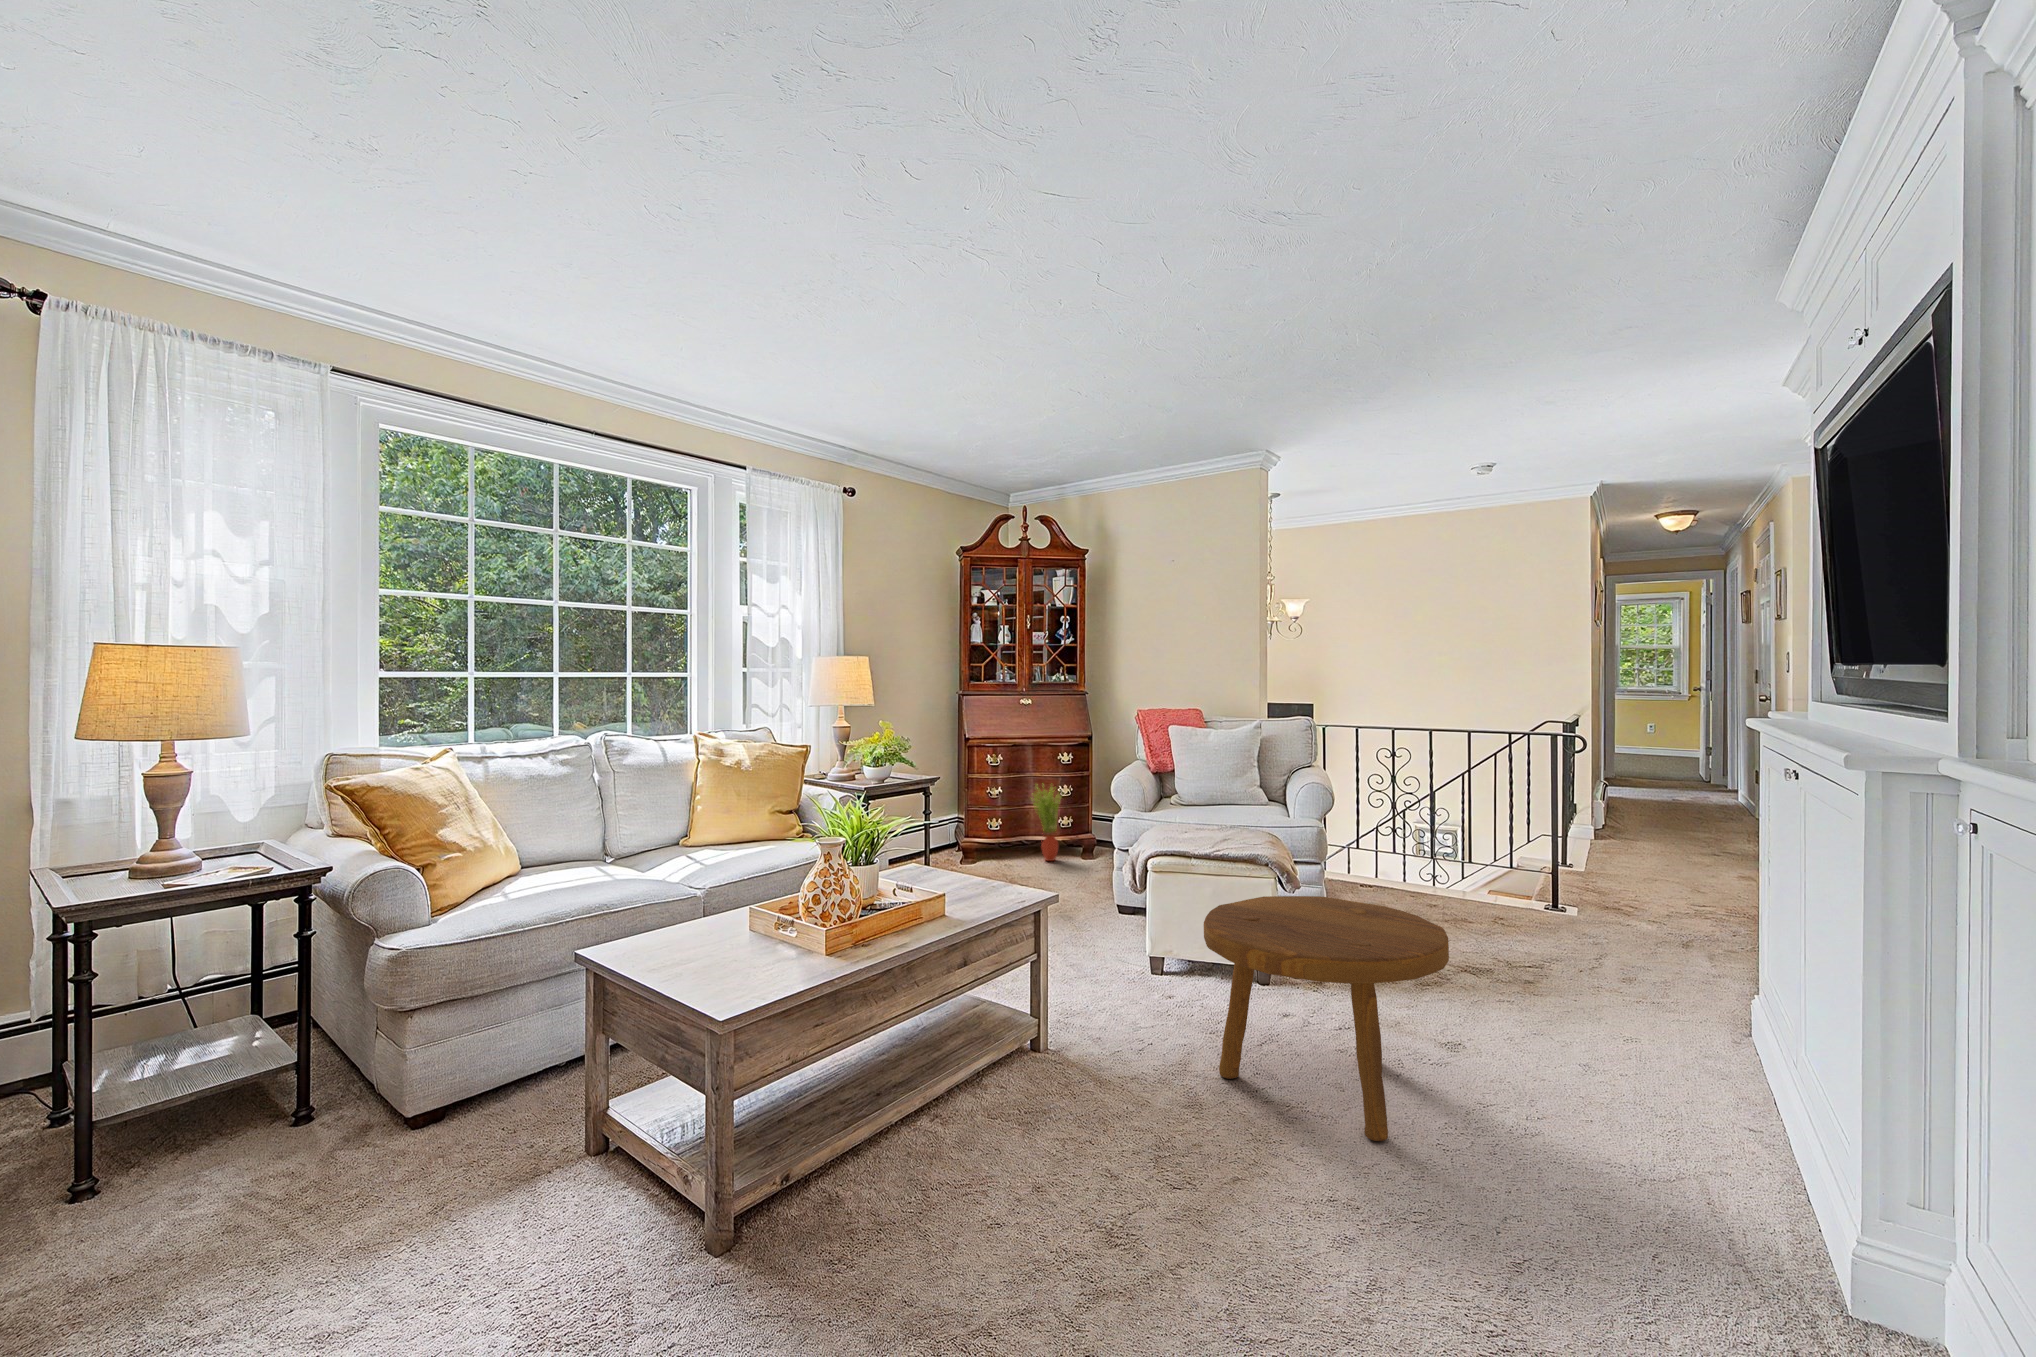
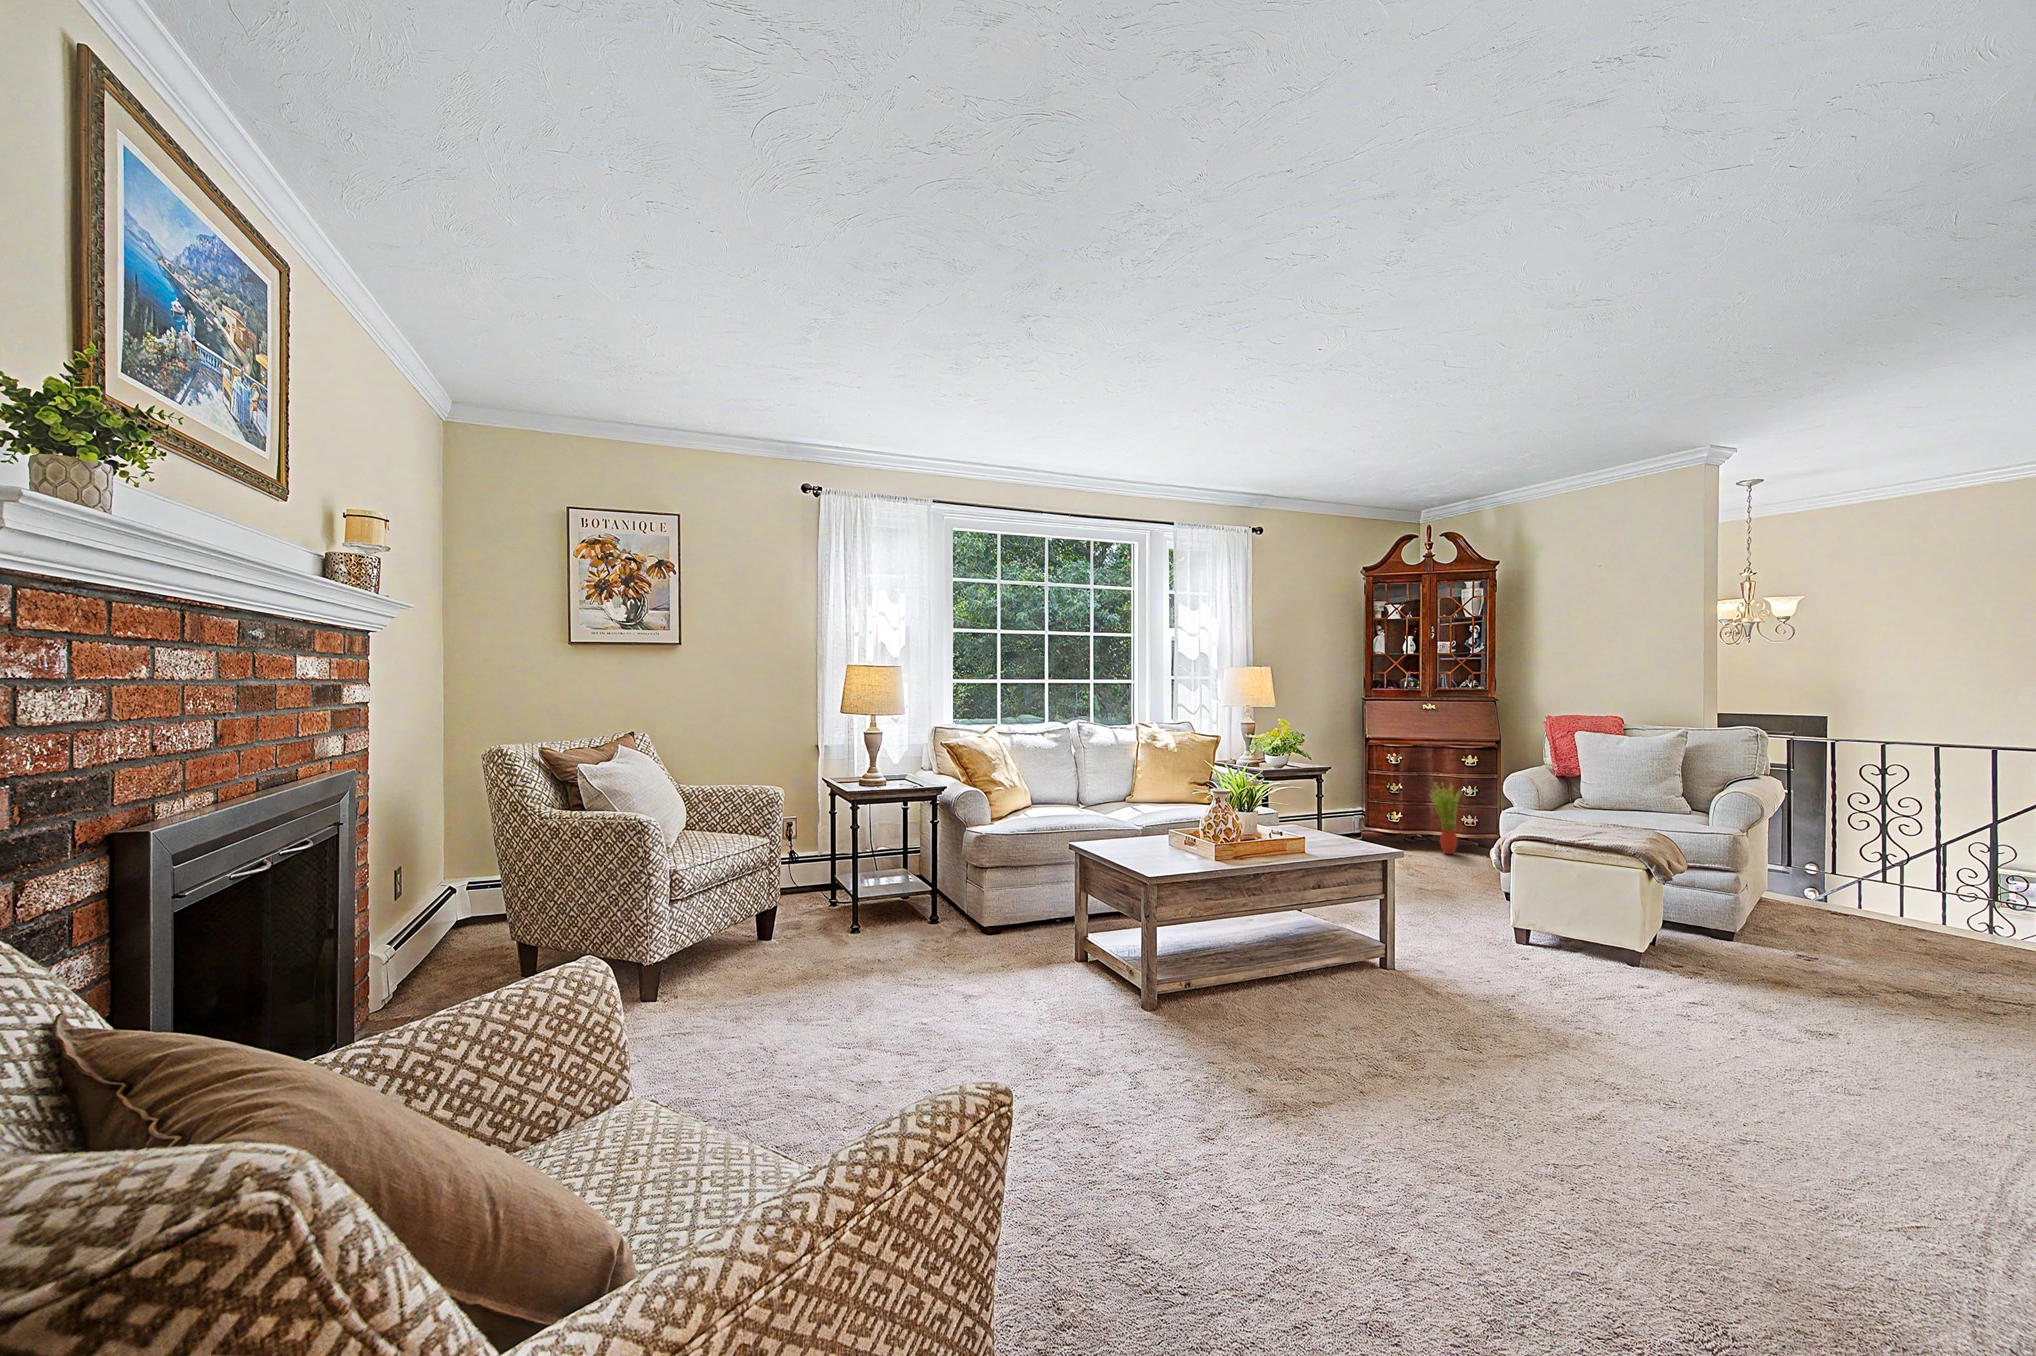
footstool: present [1204,896,1449,1141] -> none [1490,861,1697,1028]

